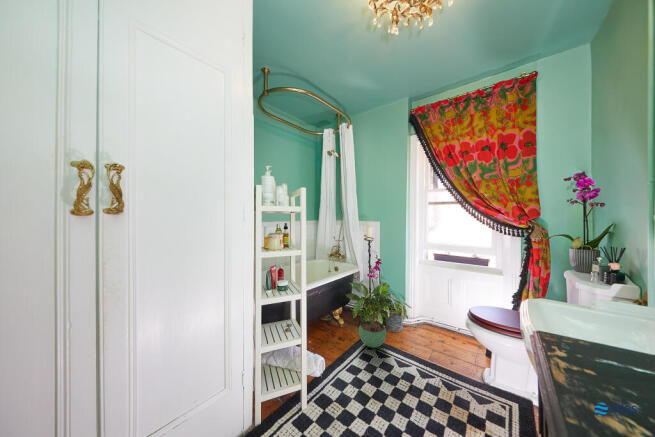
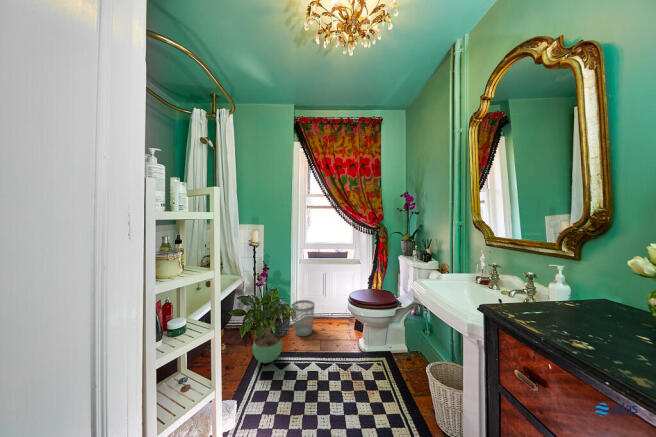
wastebasket: none [406,301,431,339] -> present [292,300,315,336]

